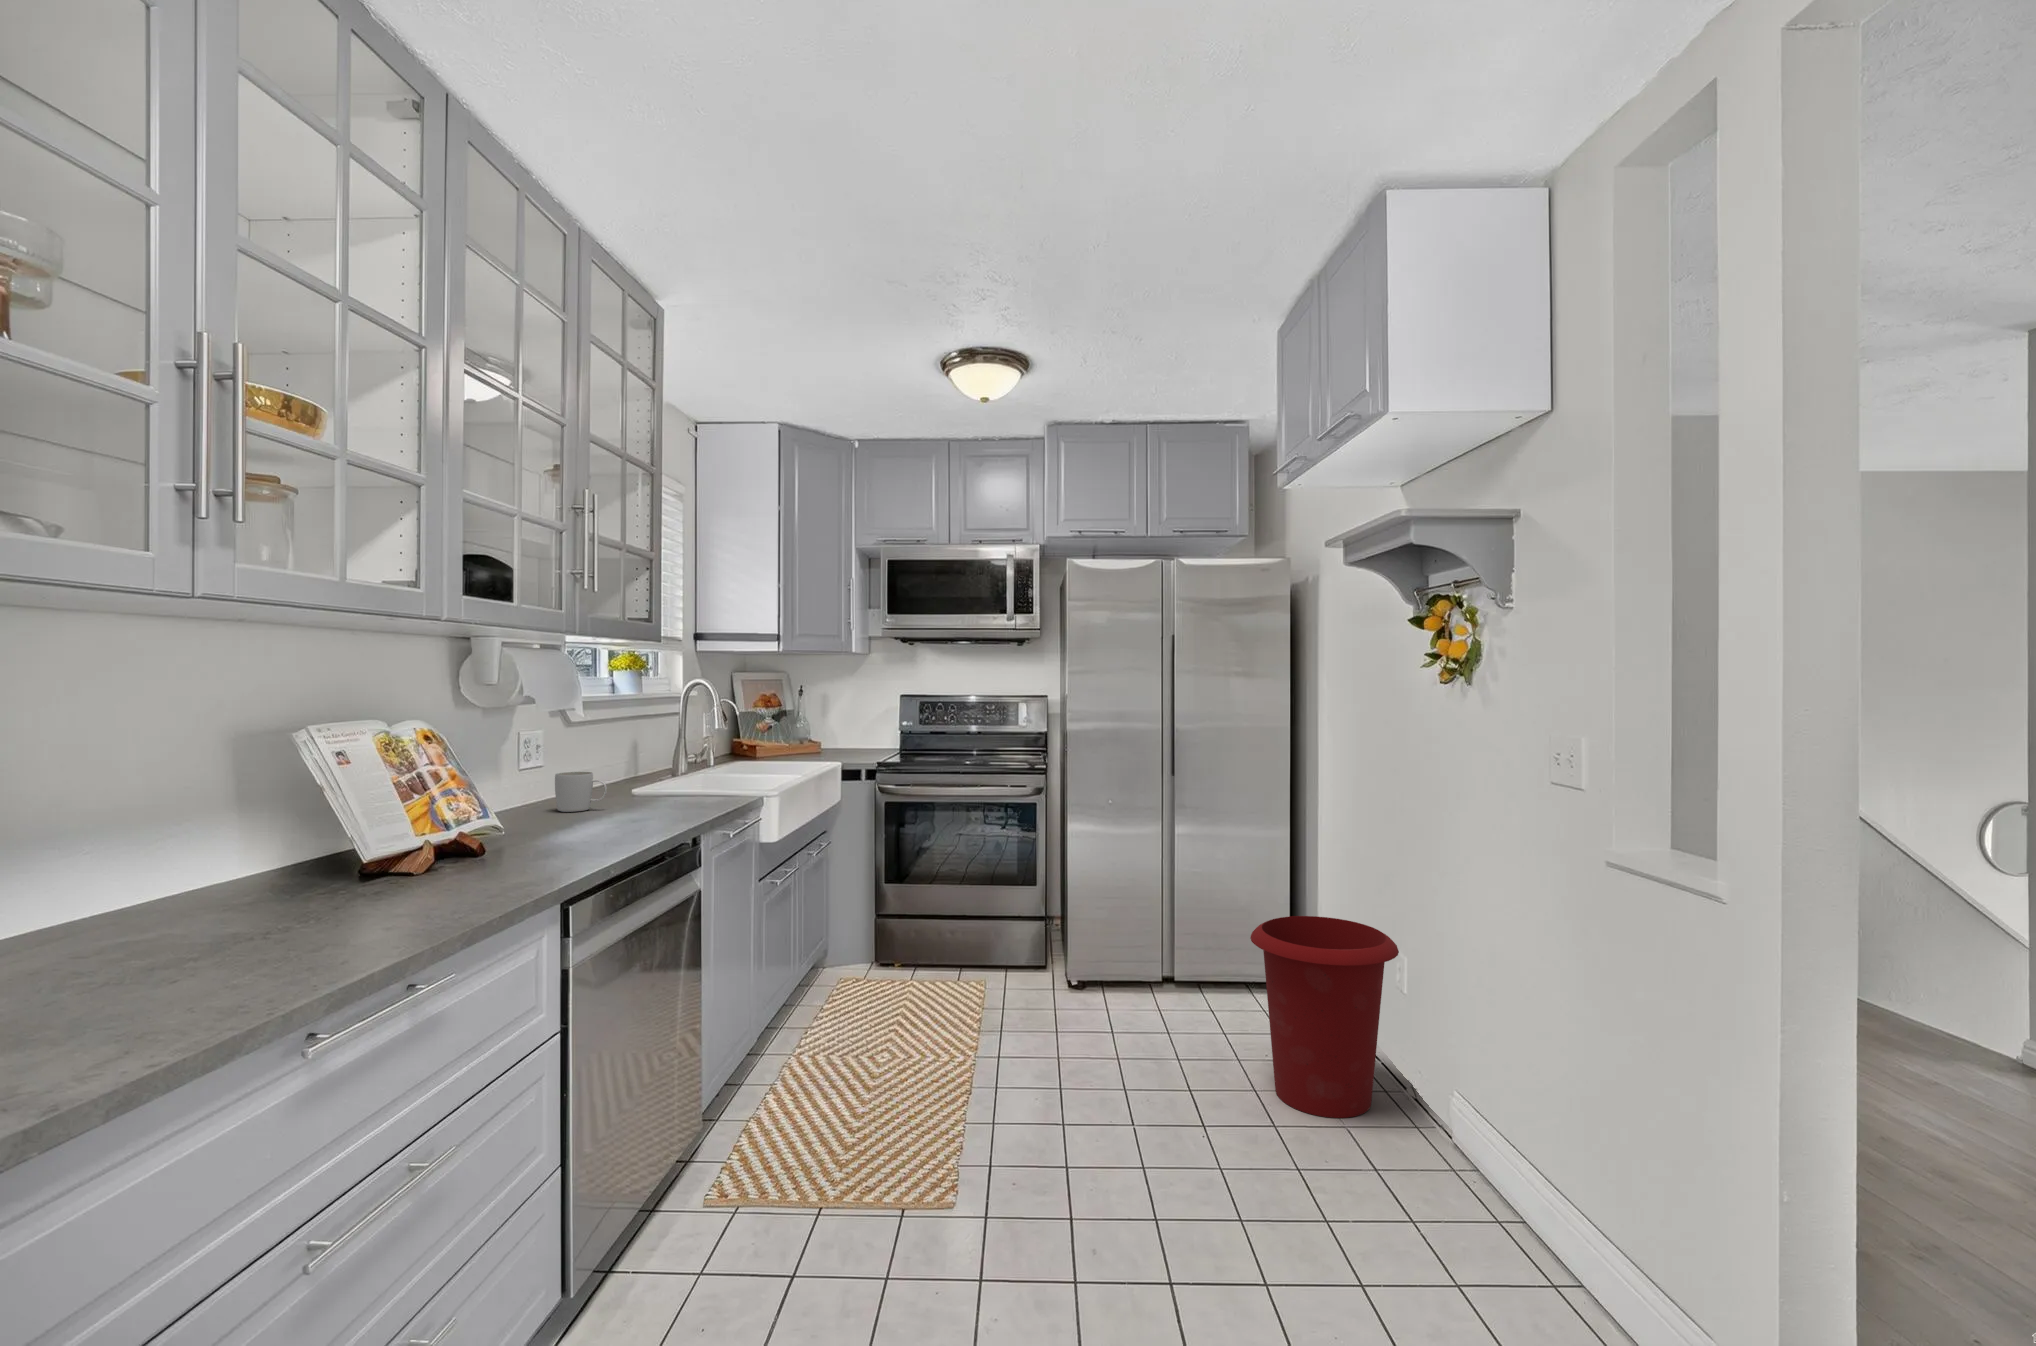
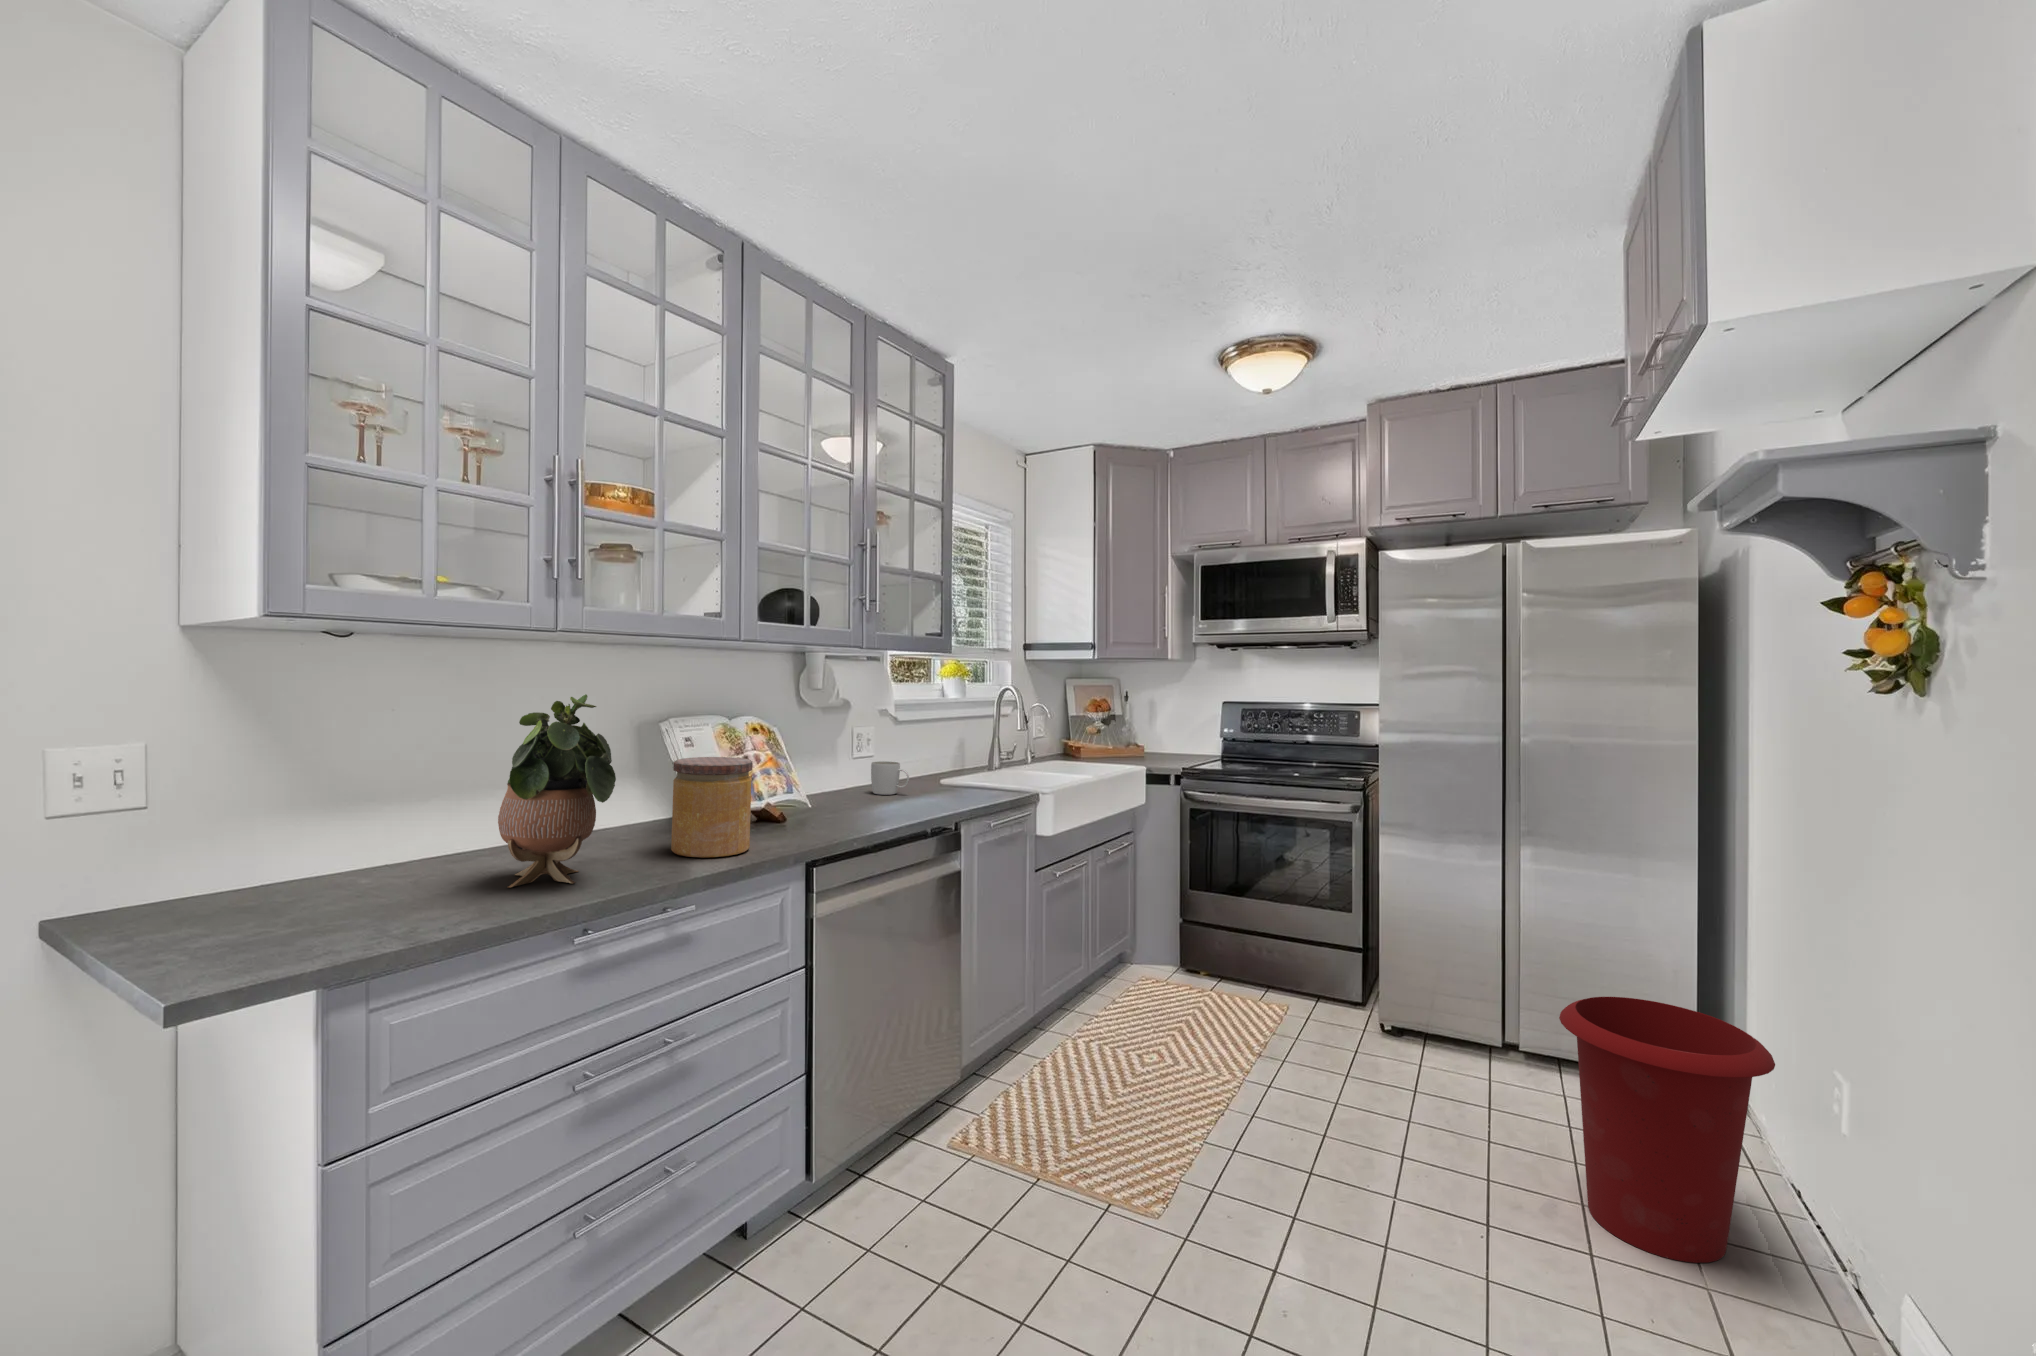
potted plant: none [93,691,309,987] -> present [498,694,616,887]
jar: none [353,773,475,908] -> present [671,757,753,857]

